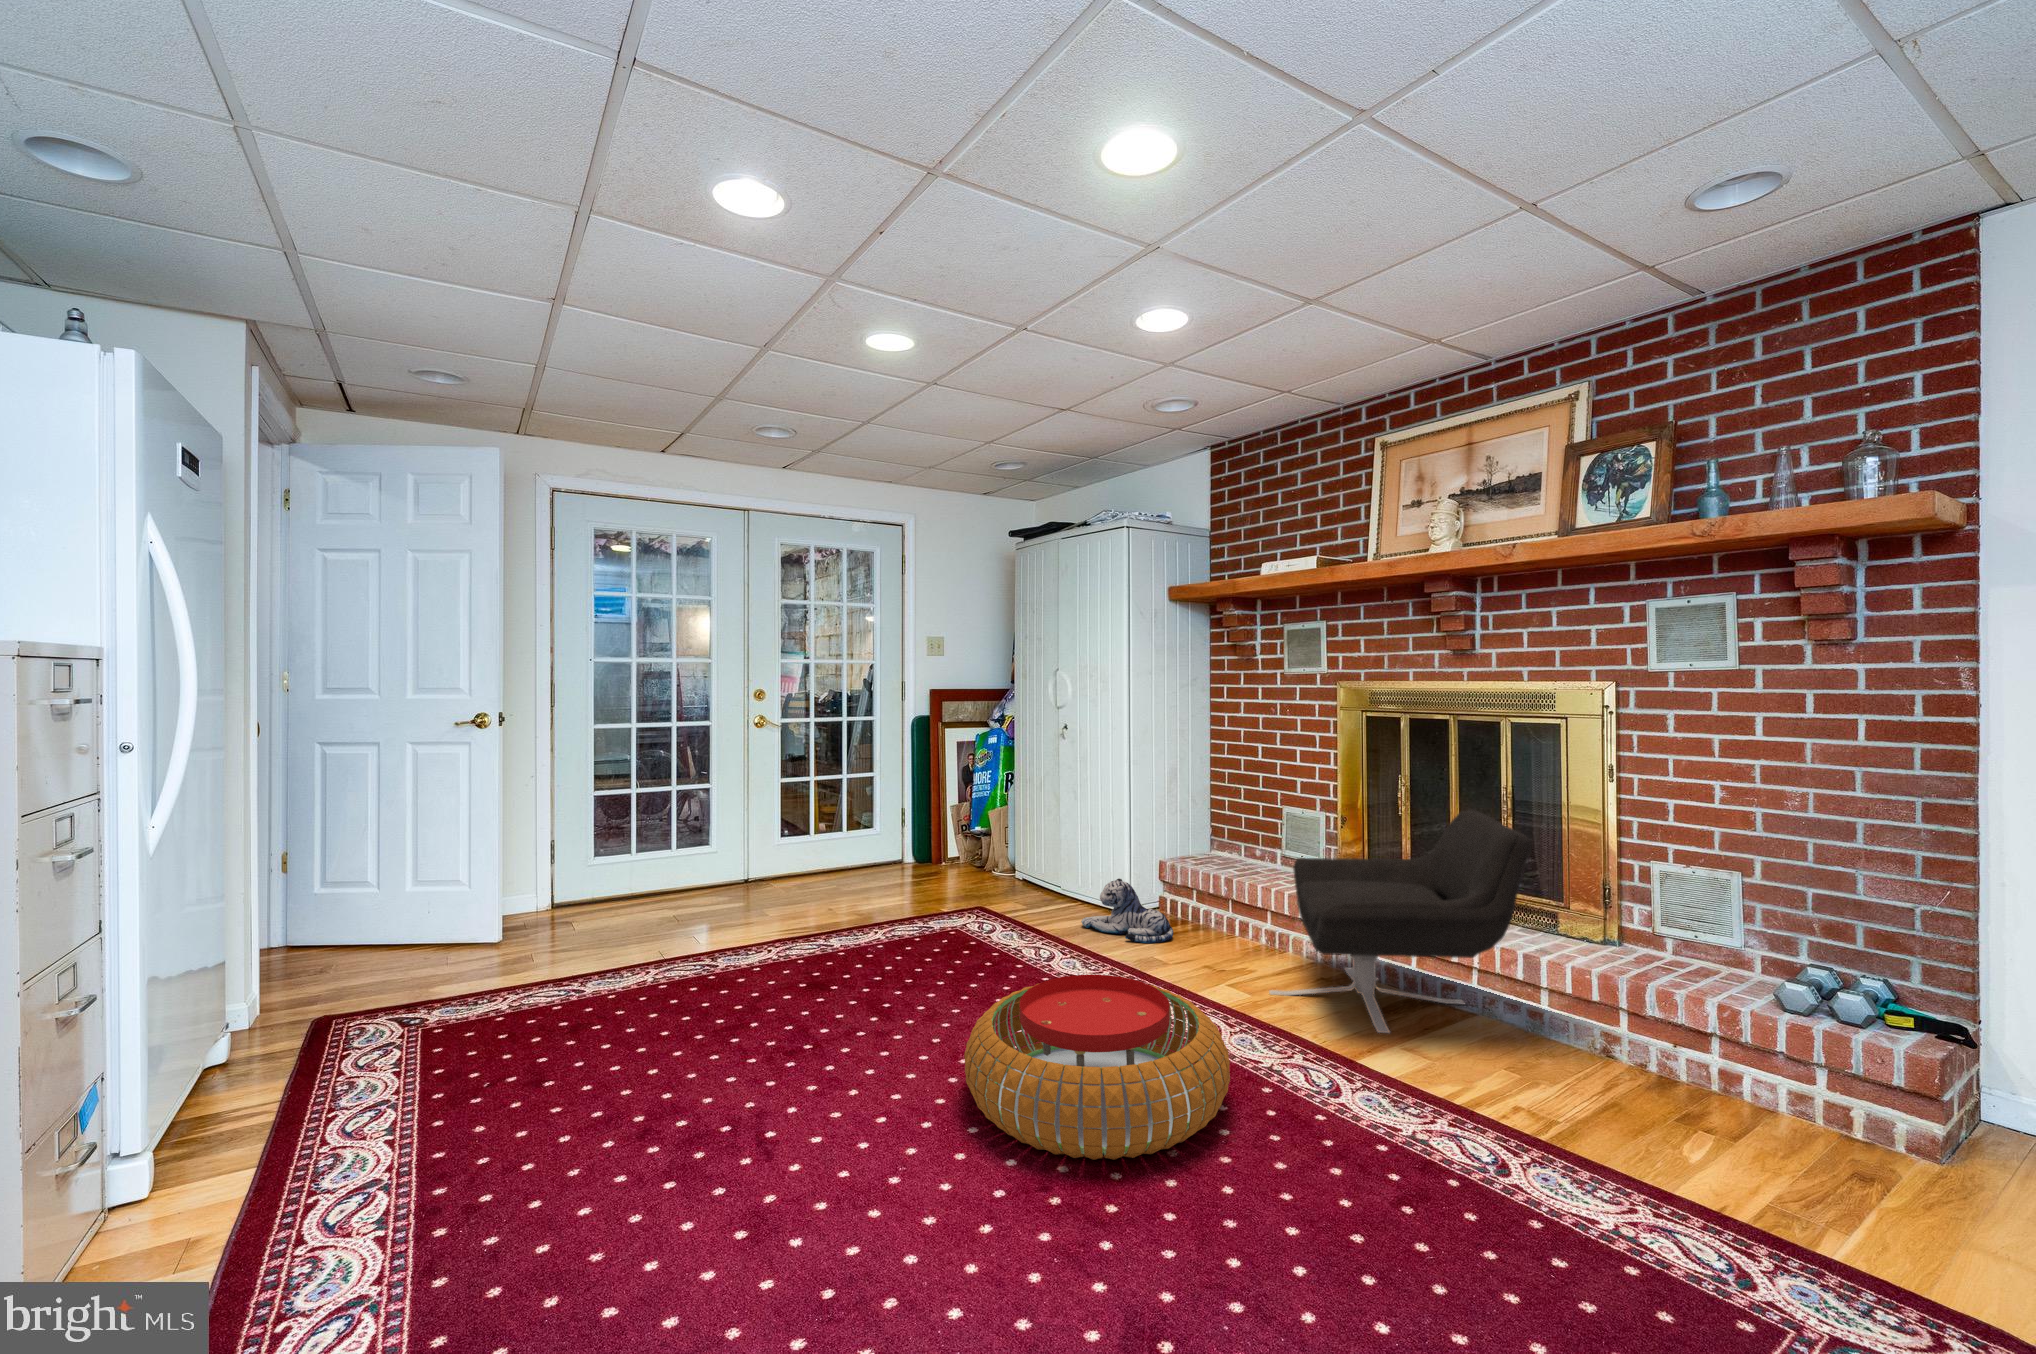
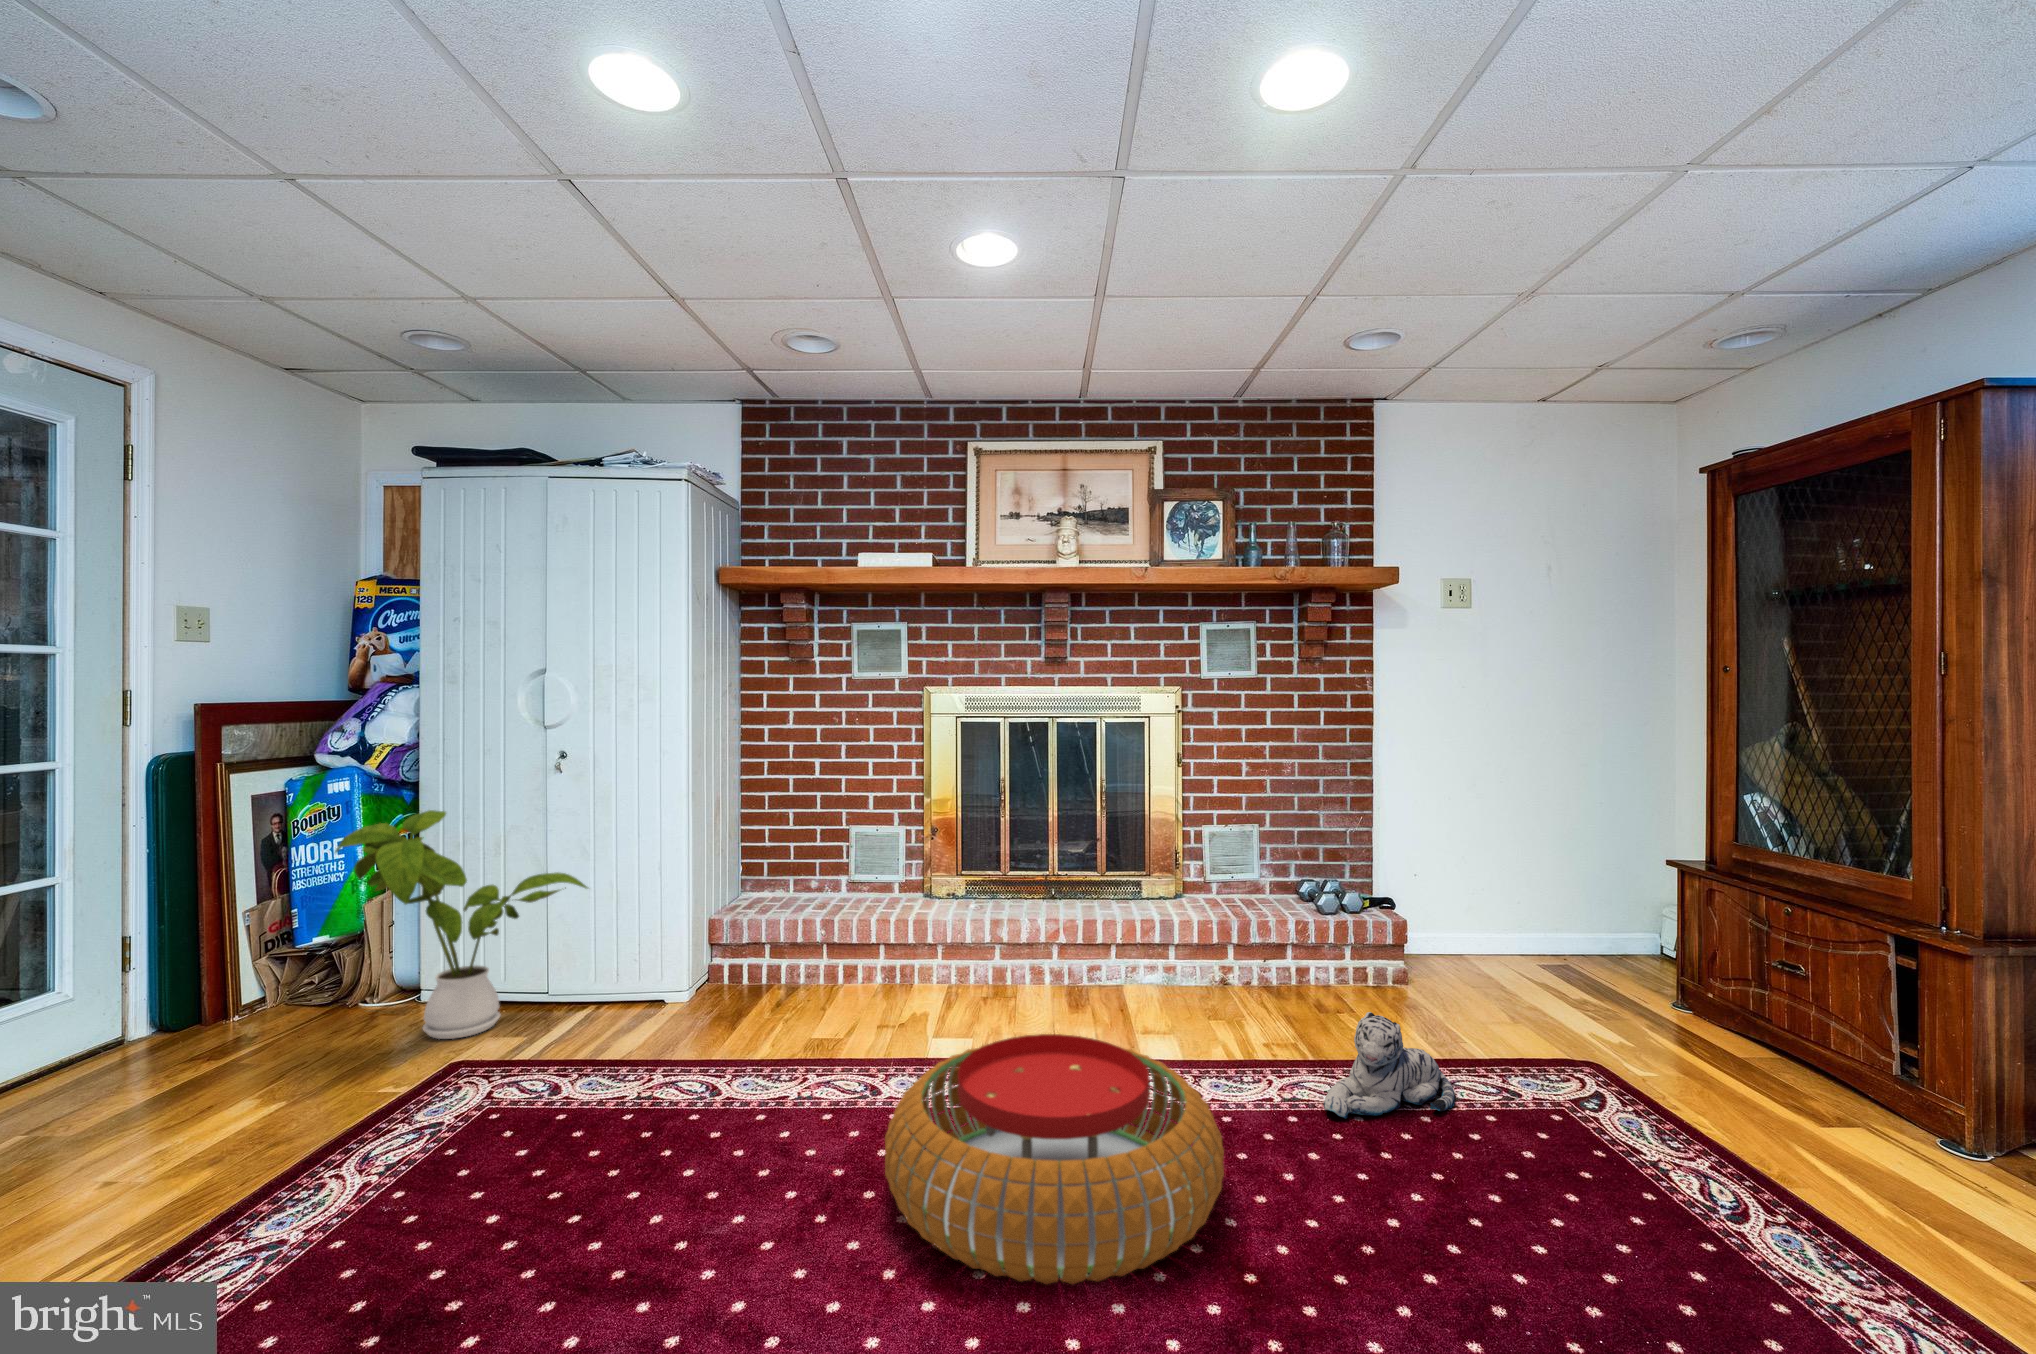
house plant: none [937,760,1062,900] -> present [335,810,587,1039]
lounge chair: present [1269,810,1531,1033] -> none [939,802,1183,1028]
plush toy: present [1081,878,1173,943] -> present [1323,1012,1455,1118]

